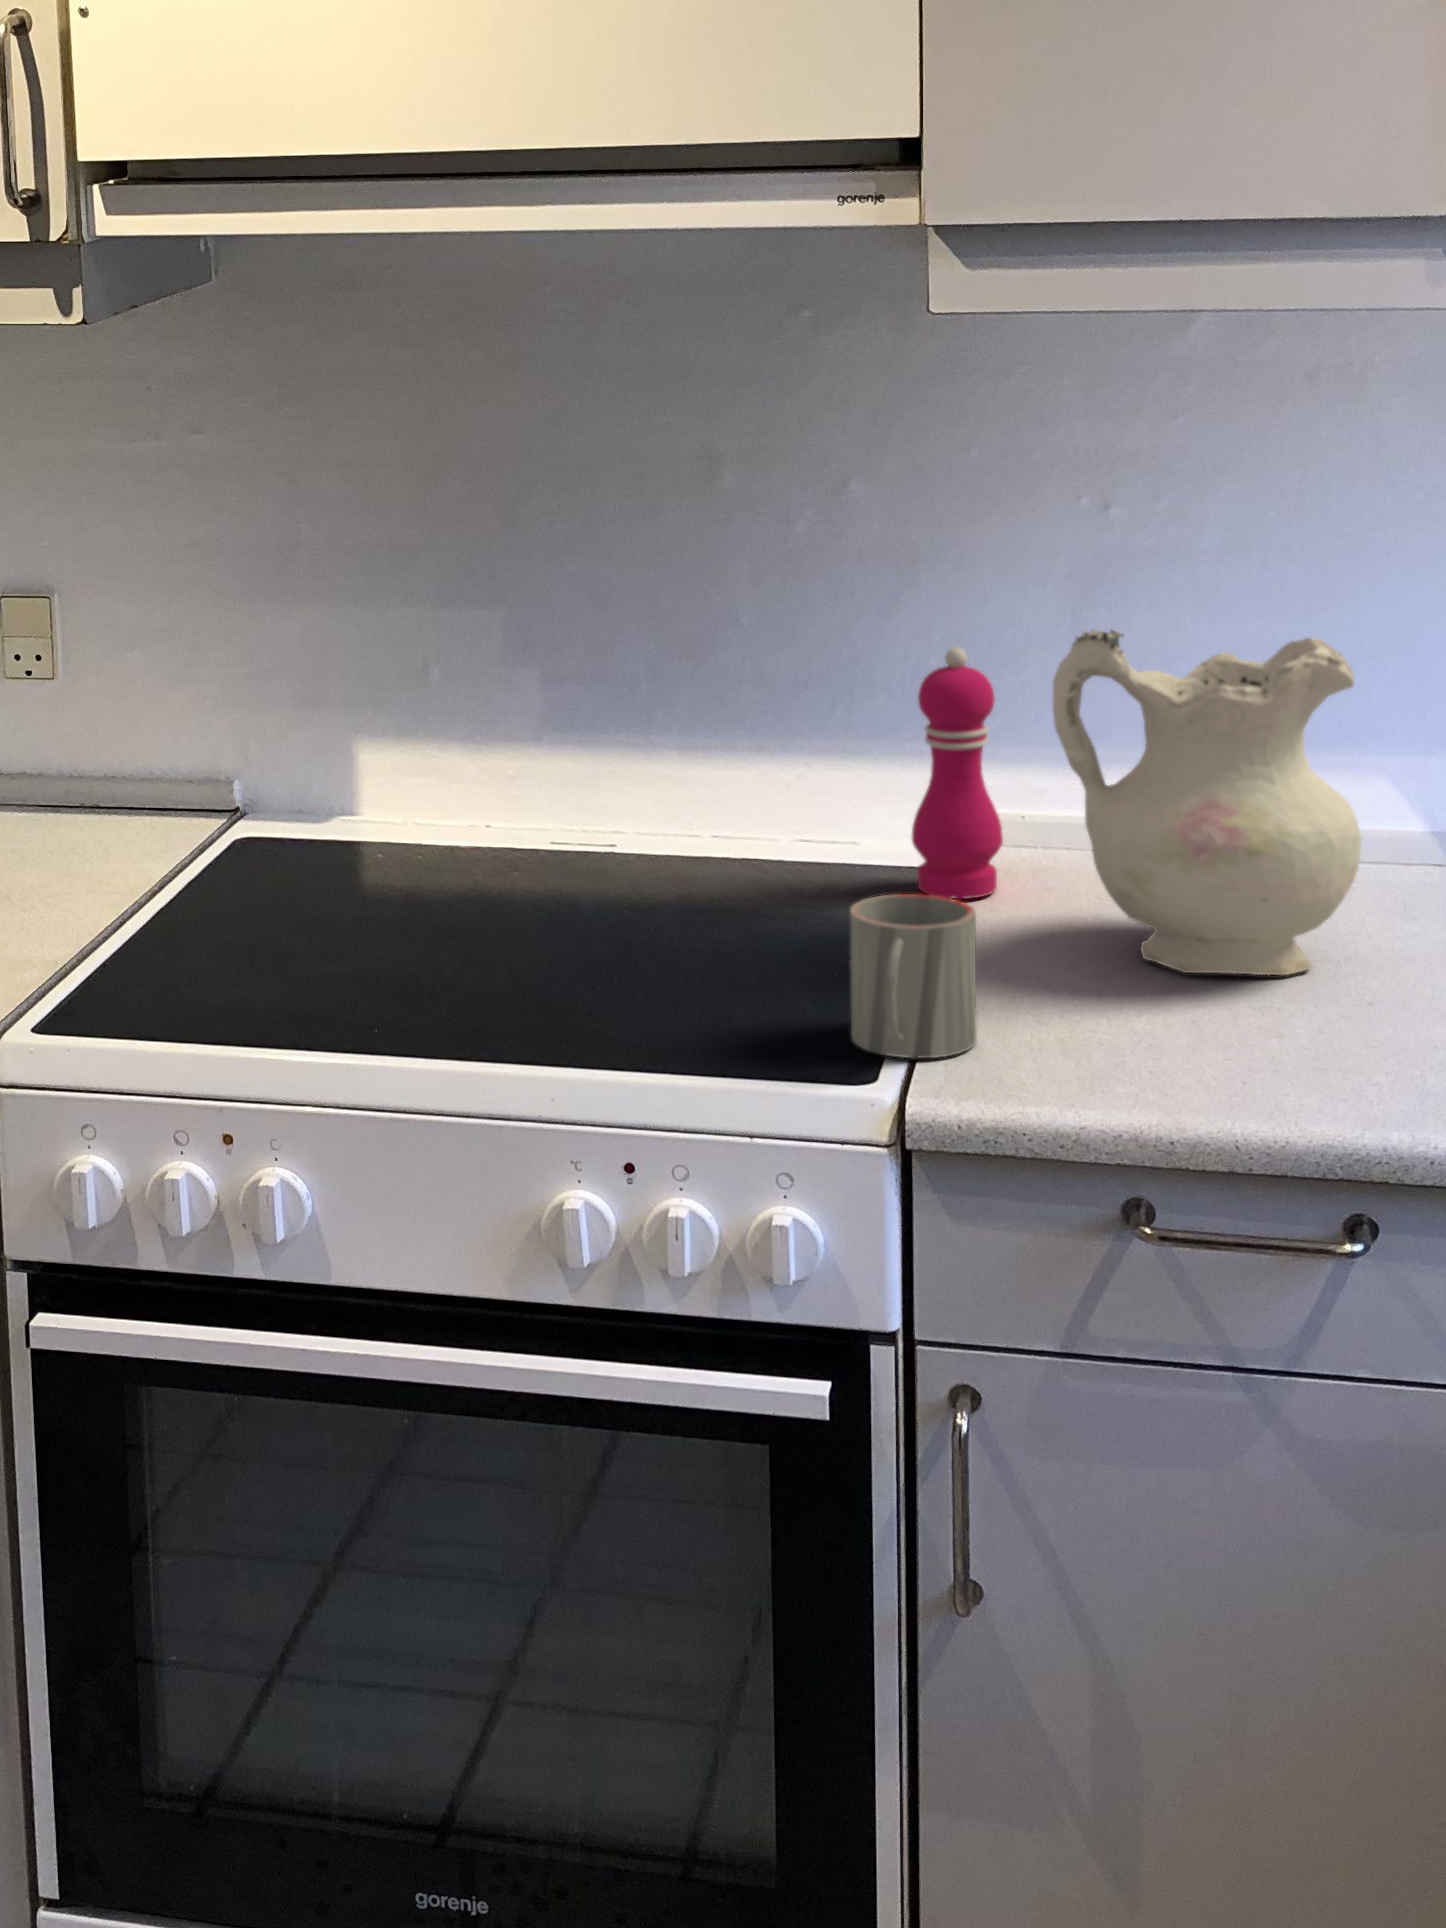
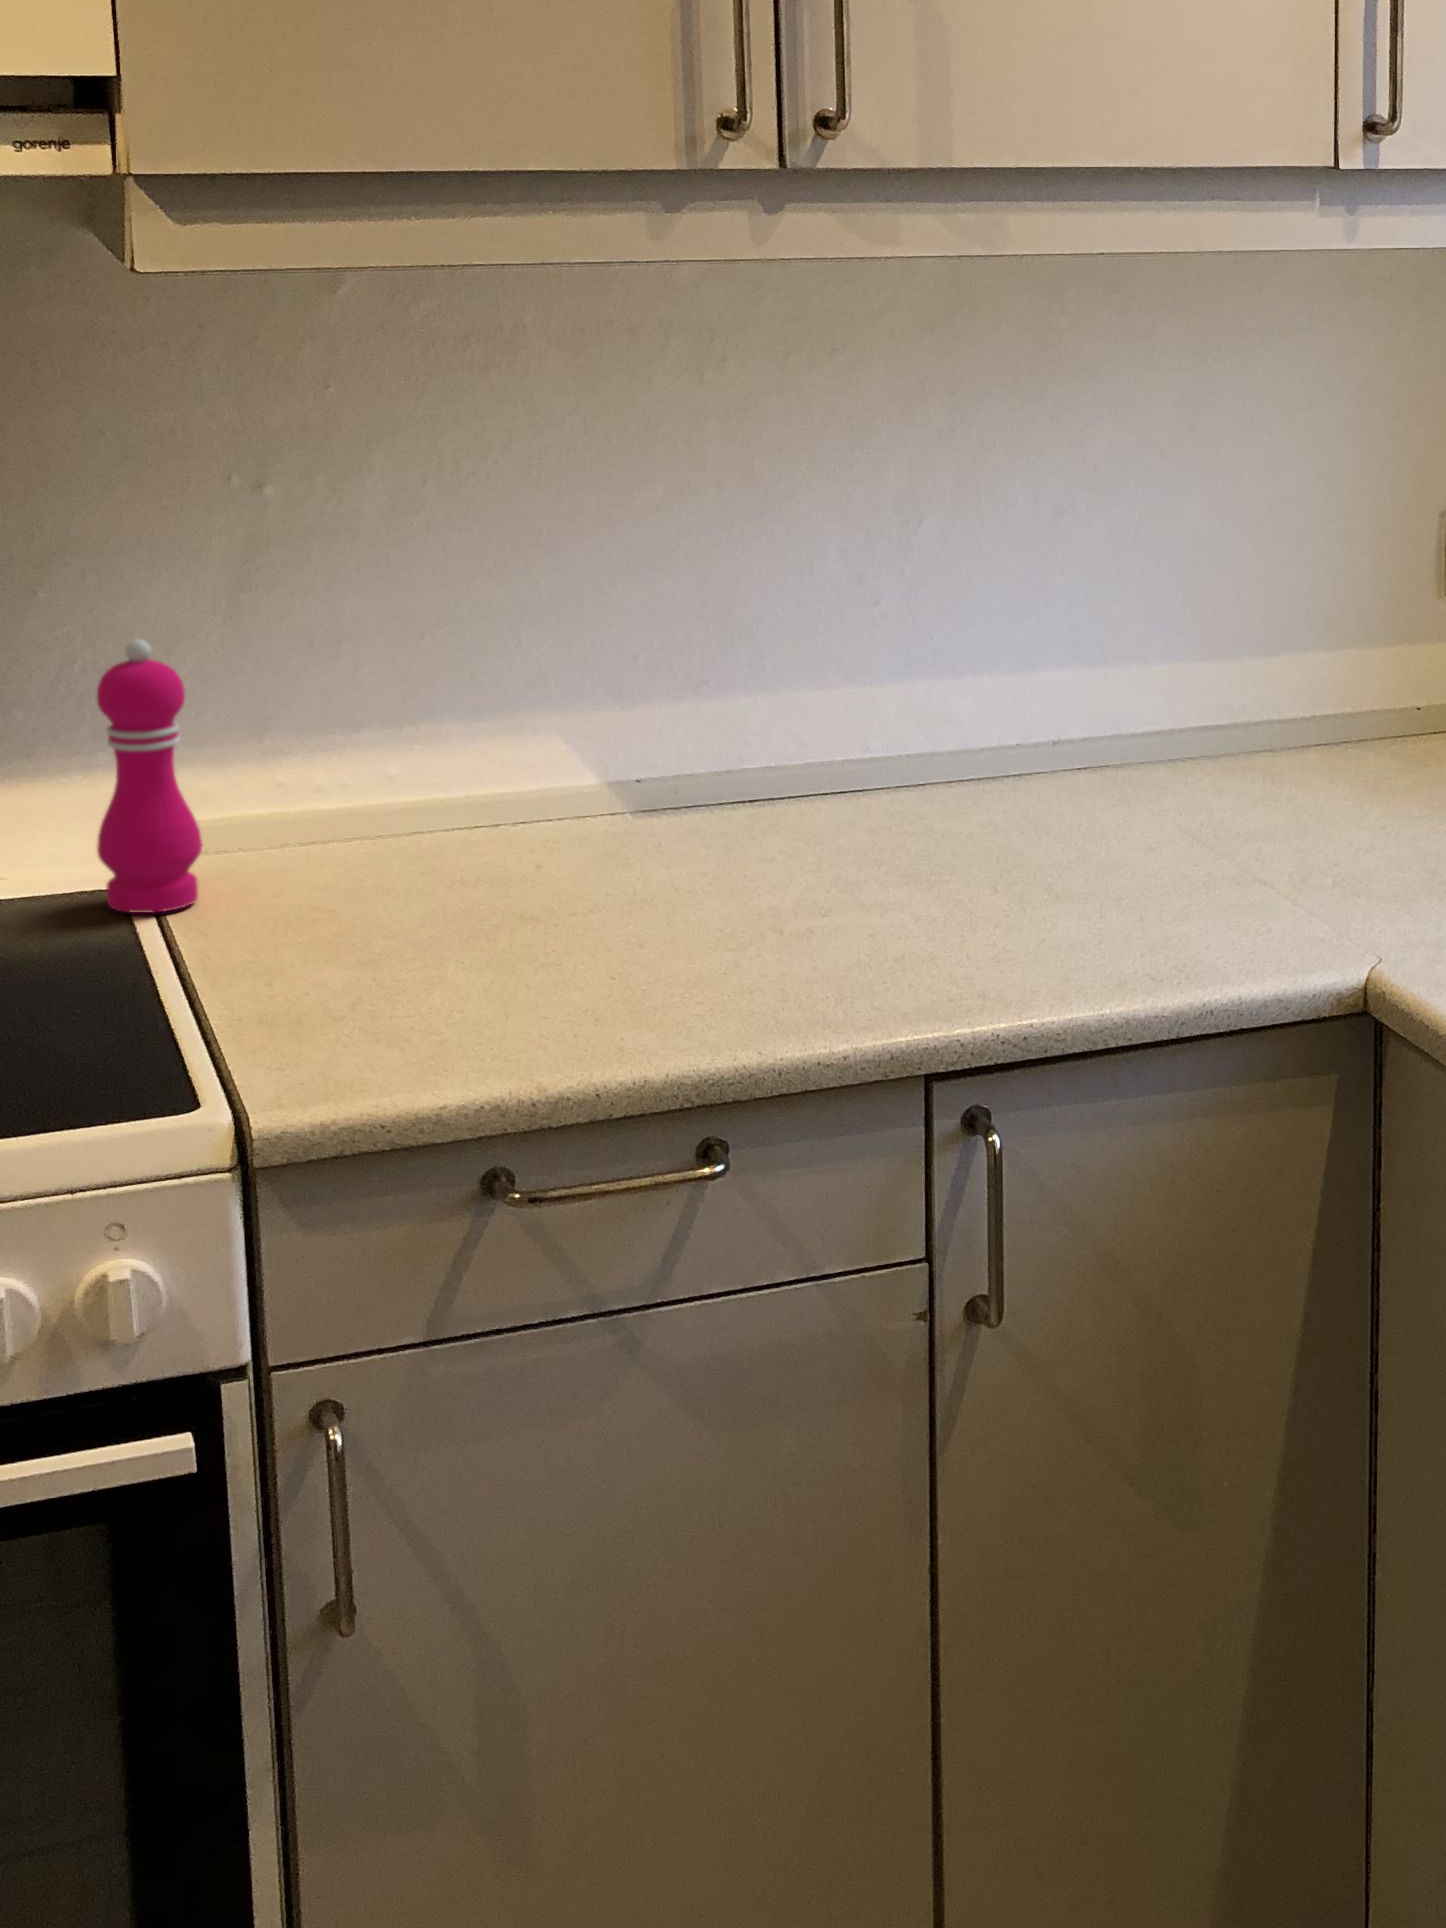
ceramic pitcher: present [1053,630,1361,975] -> none [283,598,606,948]
mug: present [850,894,976,1058] -> none [134,898,284,1075]

